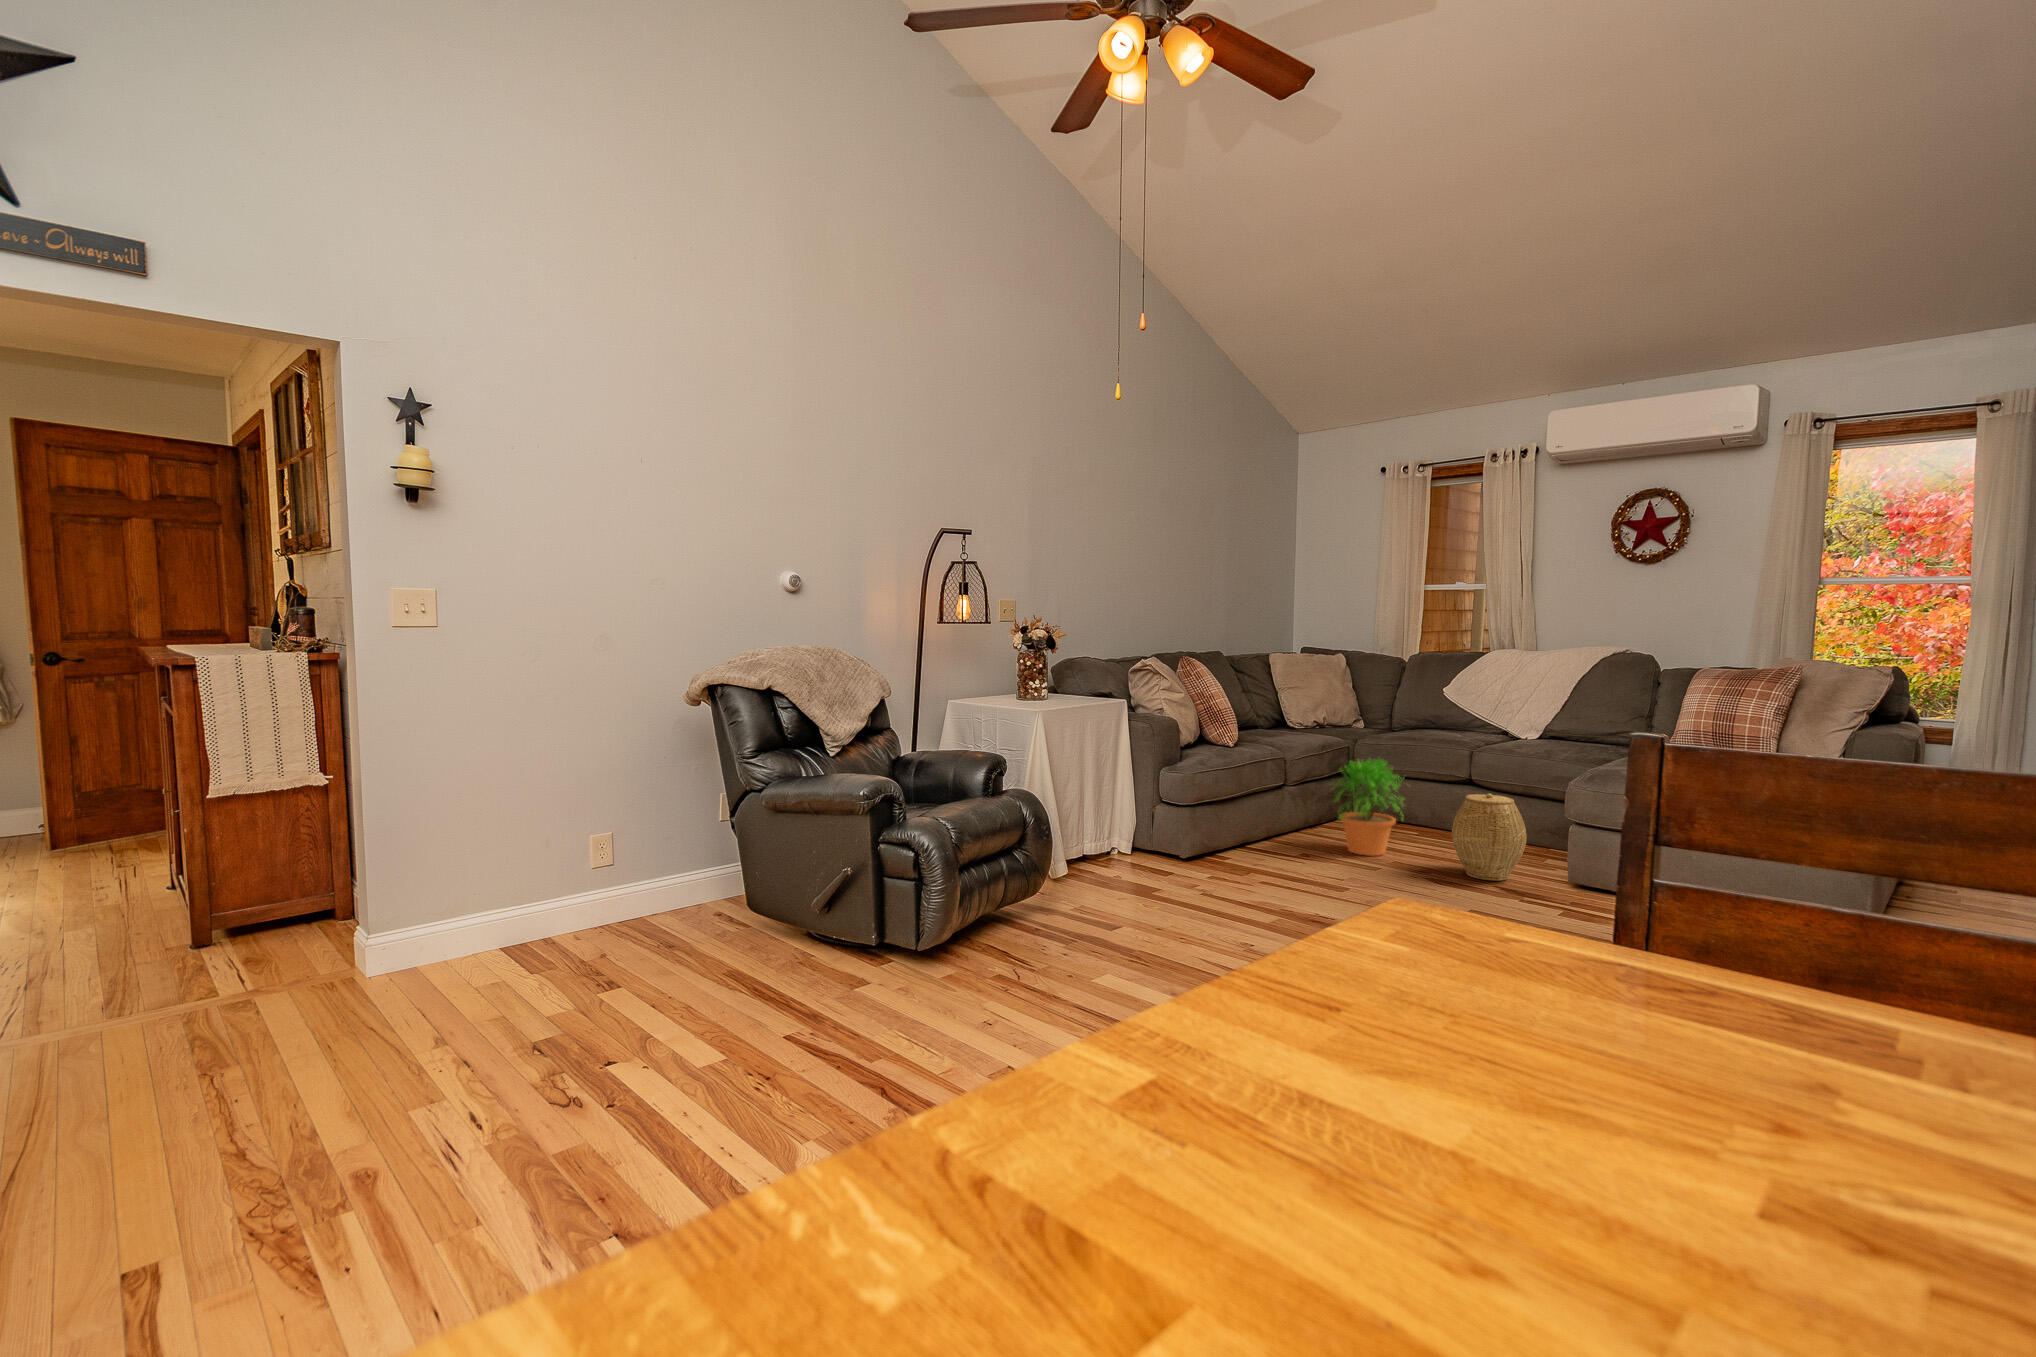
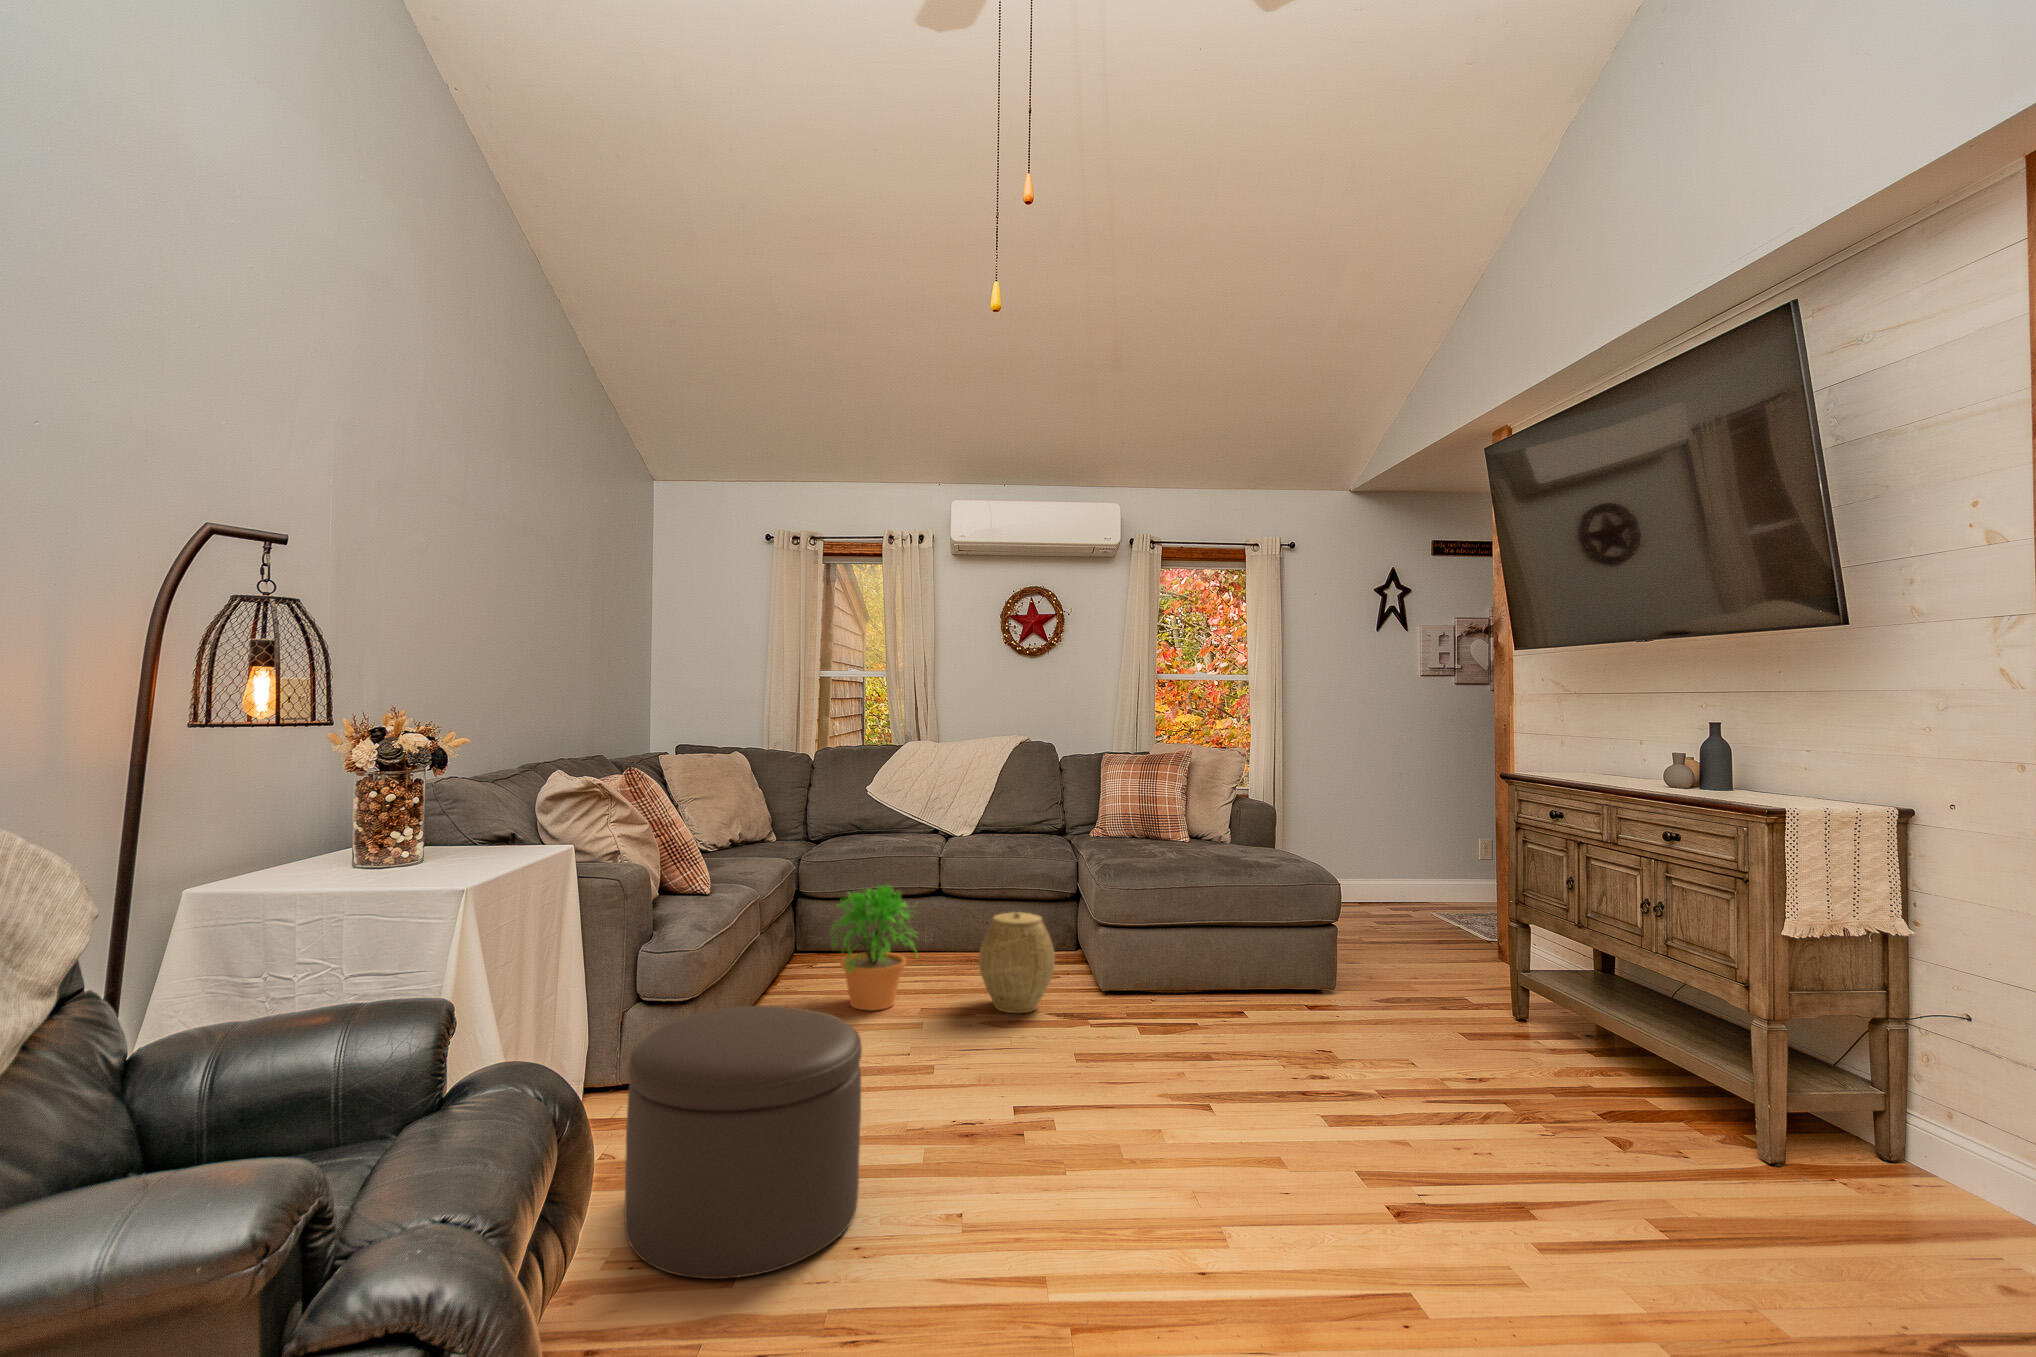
ottoman: none [1086,799,1225,940] -> present [624,1006,862,1279]

